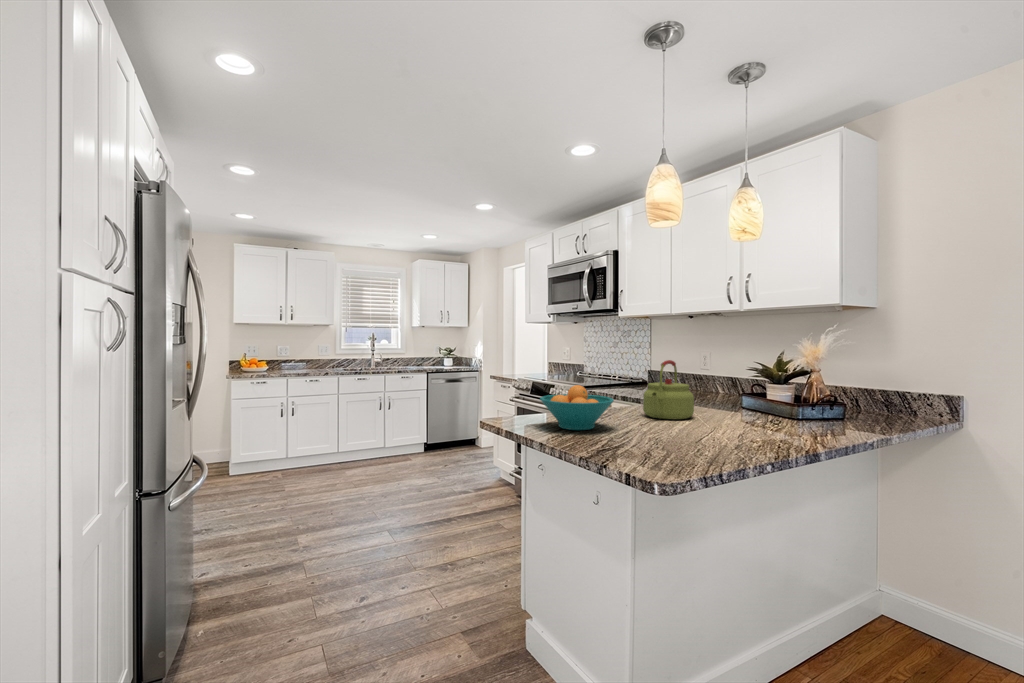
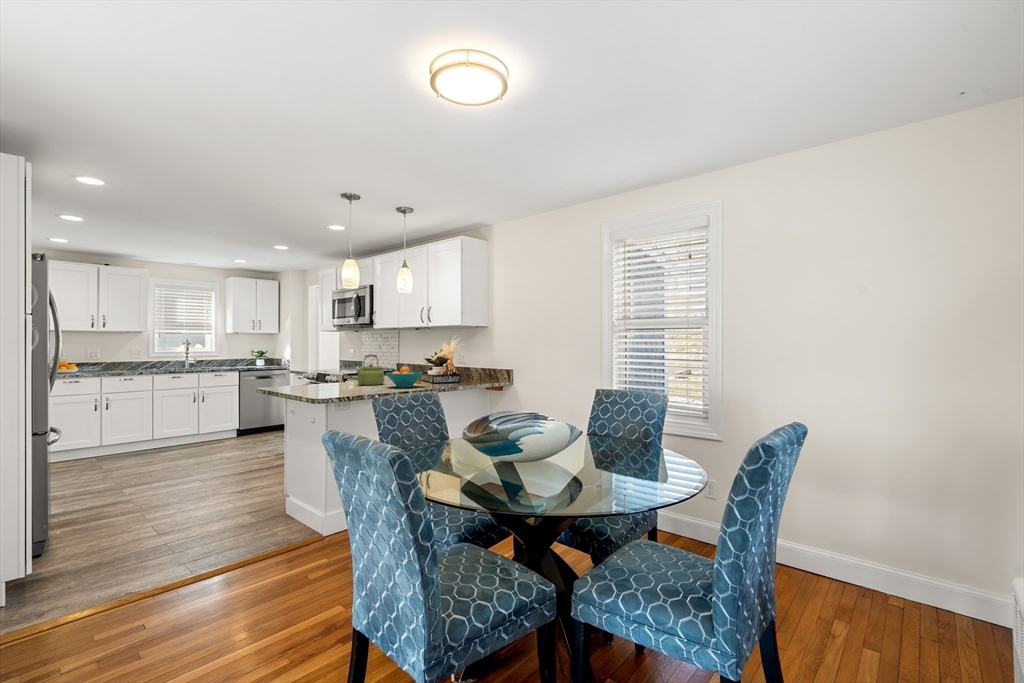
fruit bowl: present [540,385,614,430] -> present [386,366,422,388]

